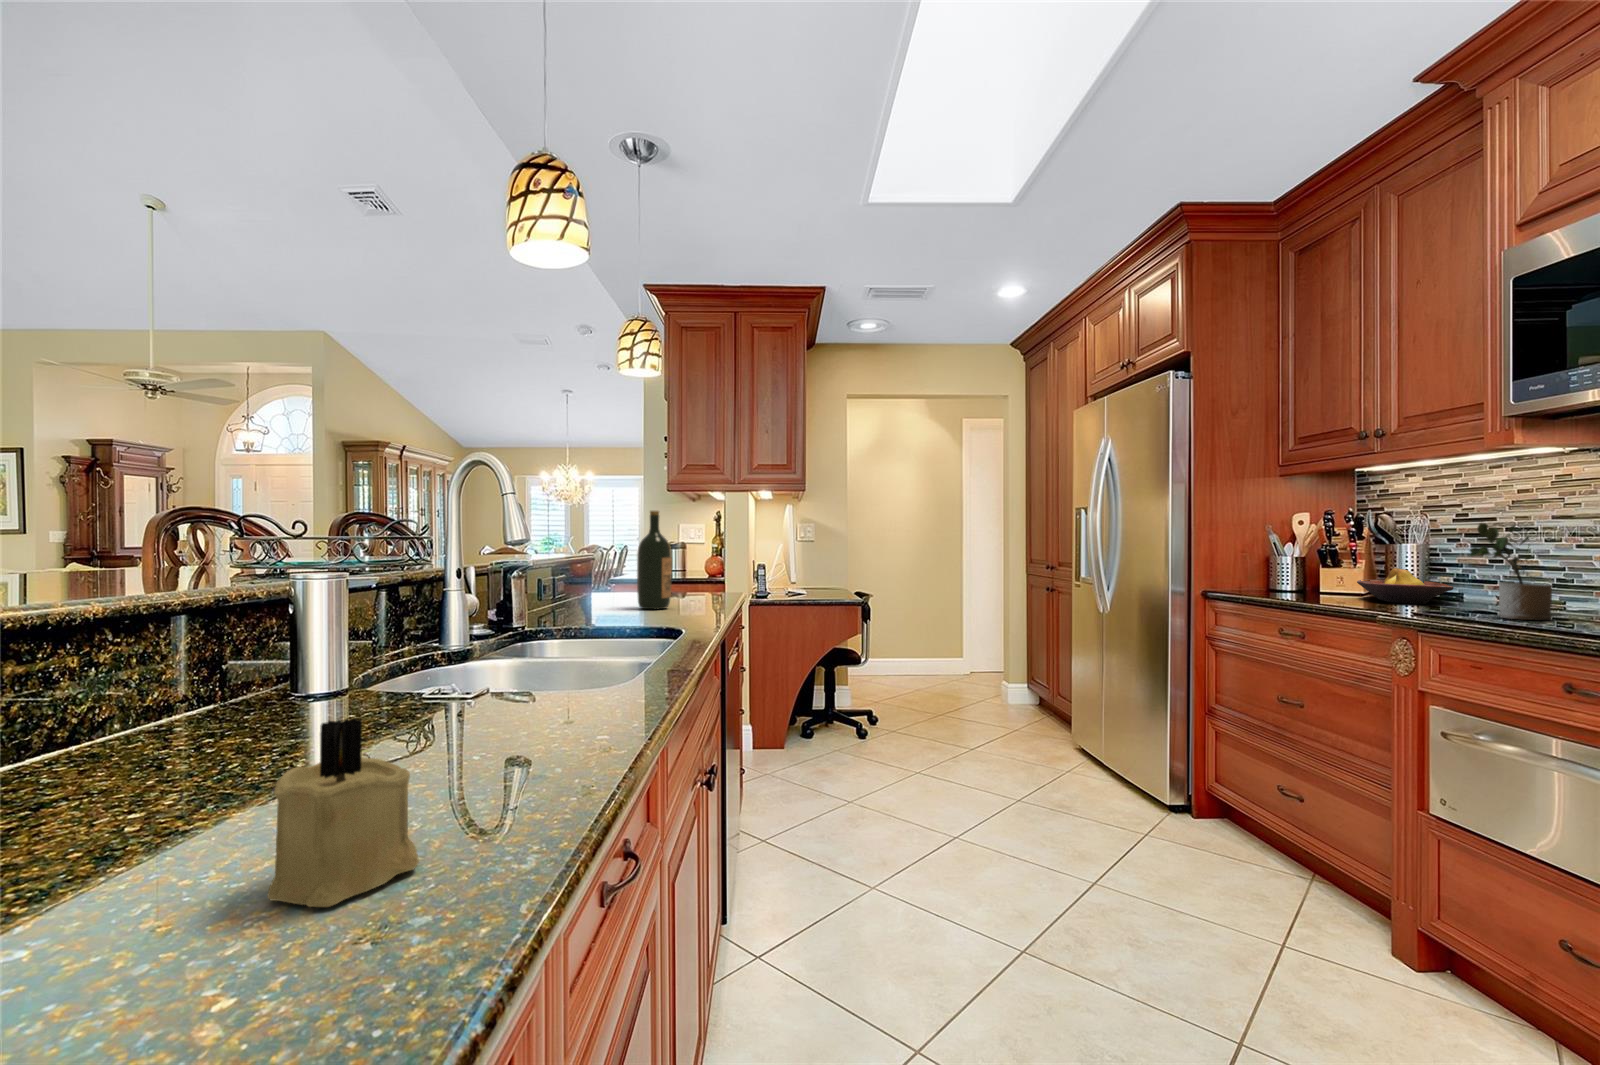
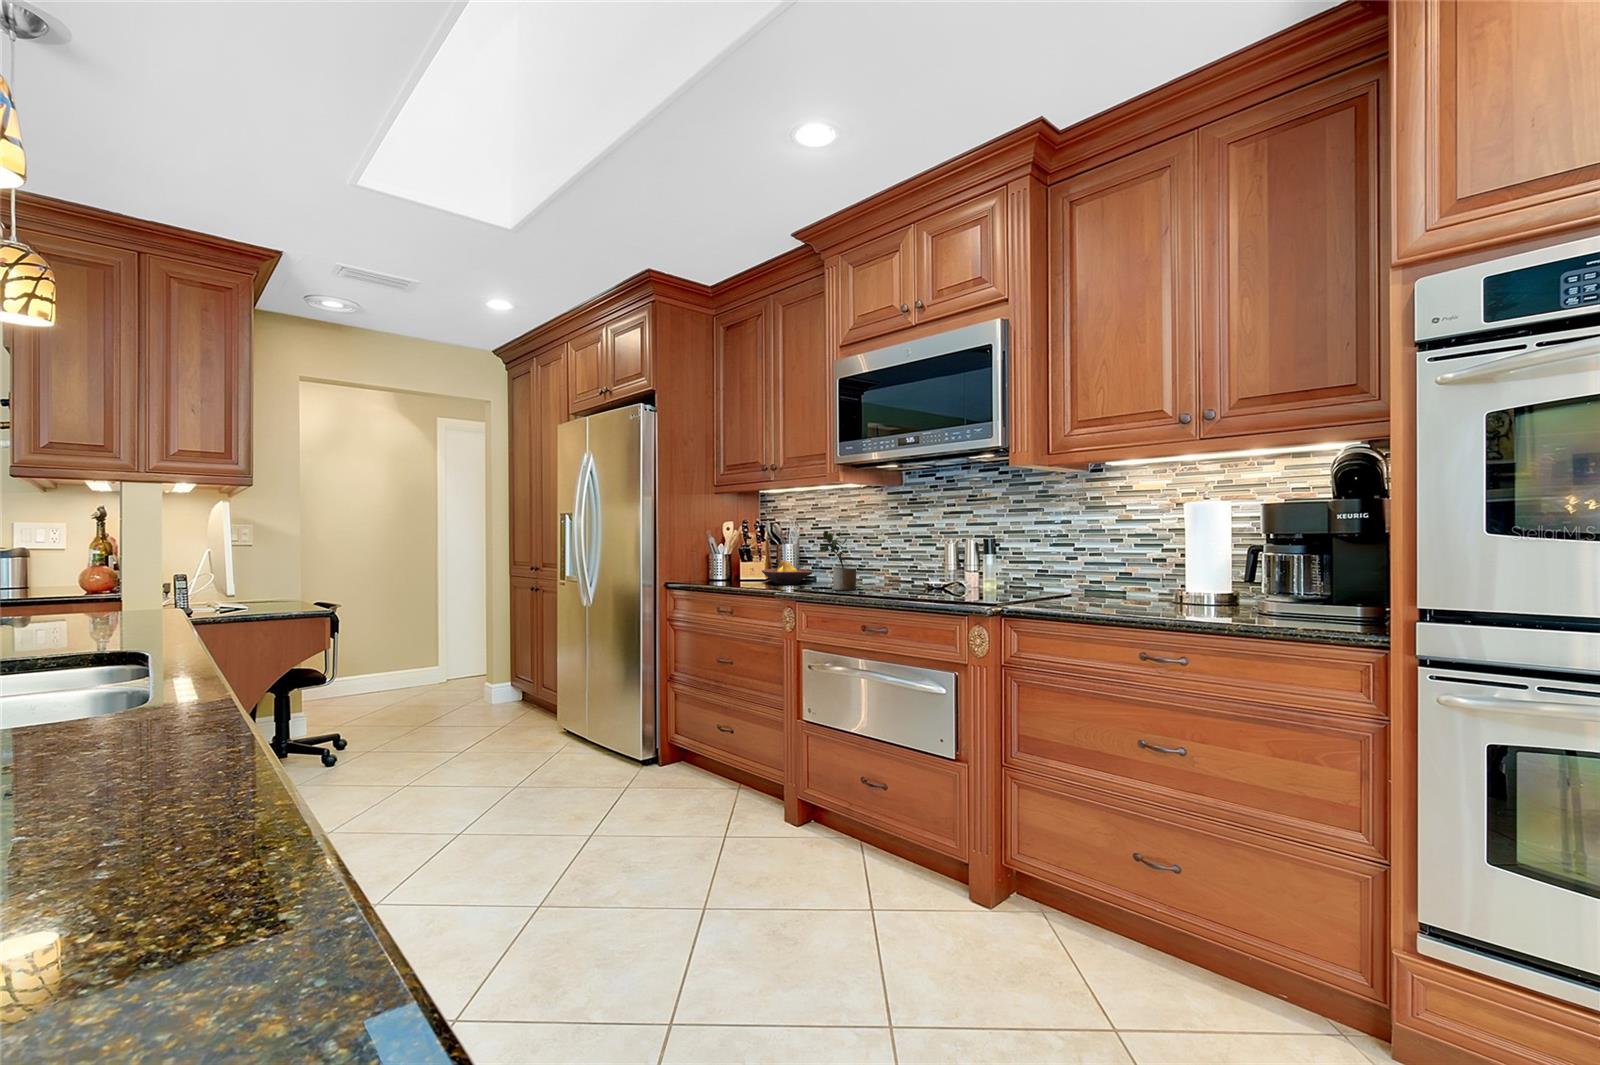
wine bottle: present [637,511,672,609] -> none [46,515,105,639]
candle: present [267,718,419,907] -> none [88,709,216,856]

